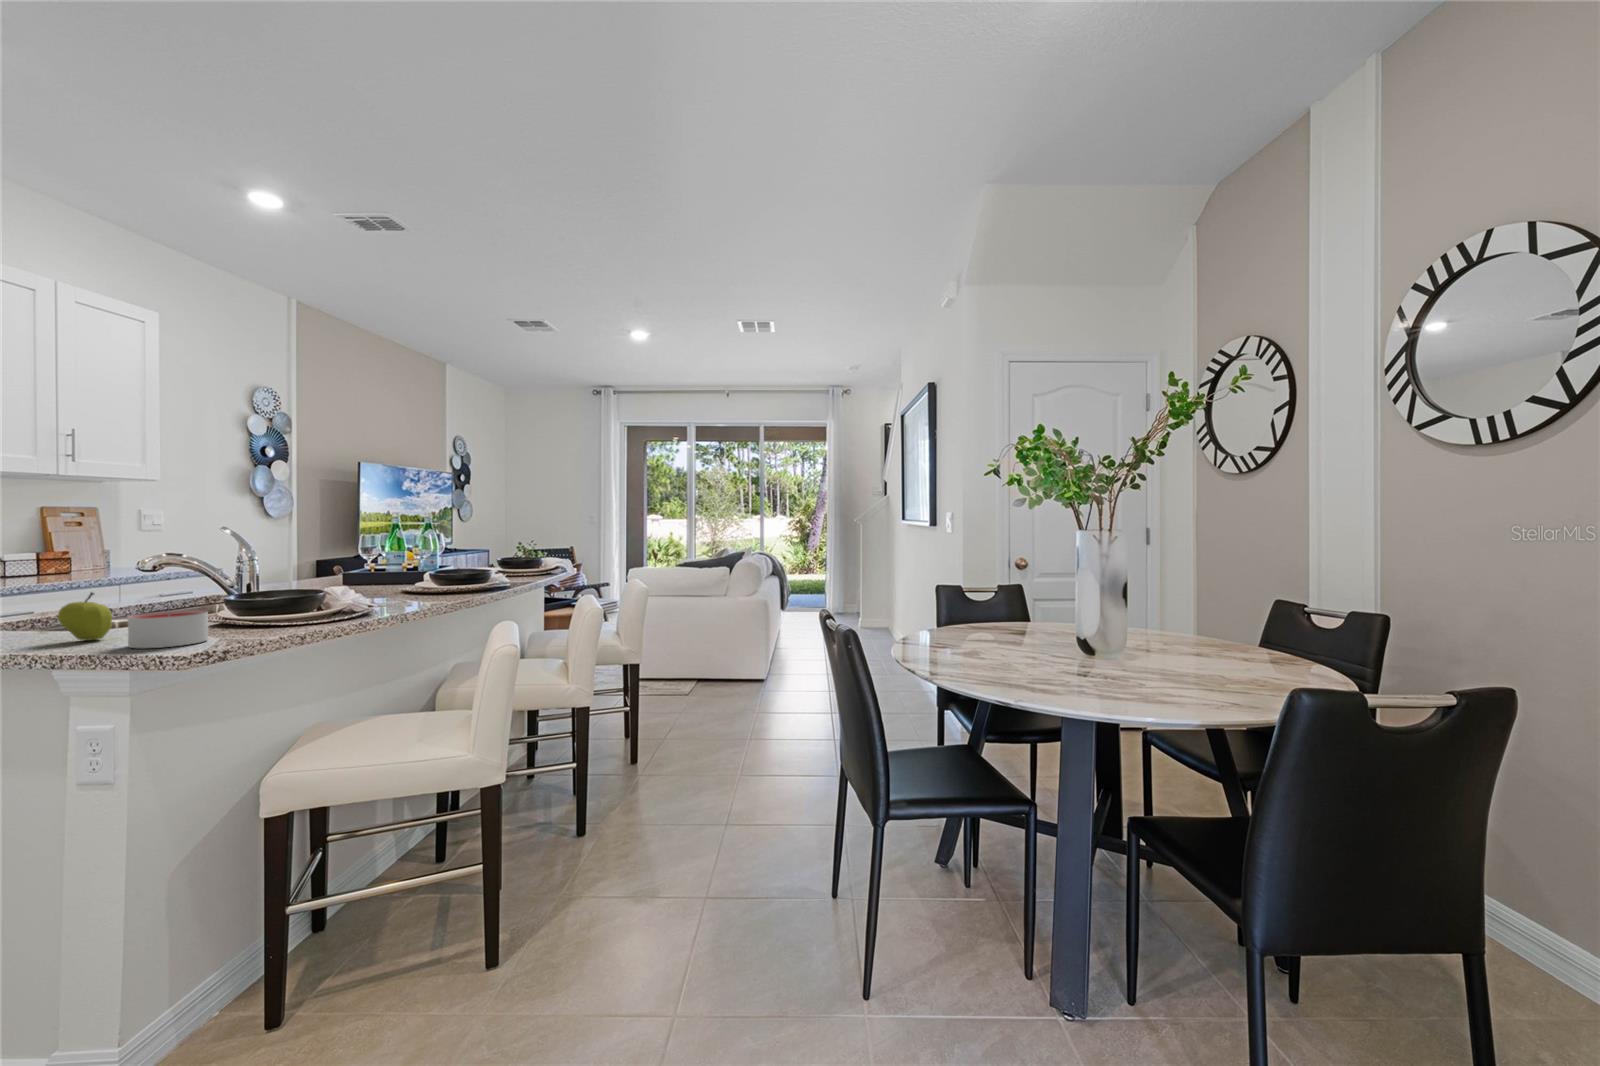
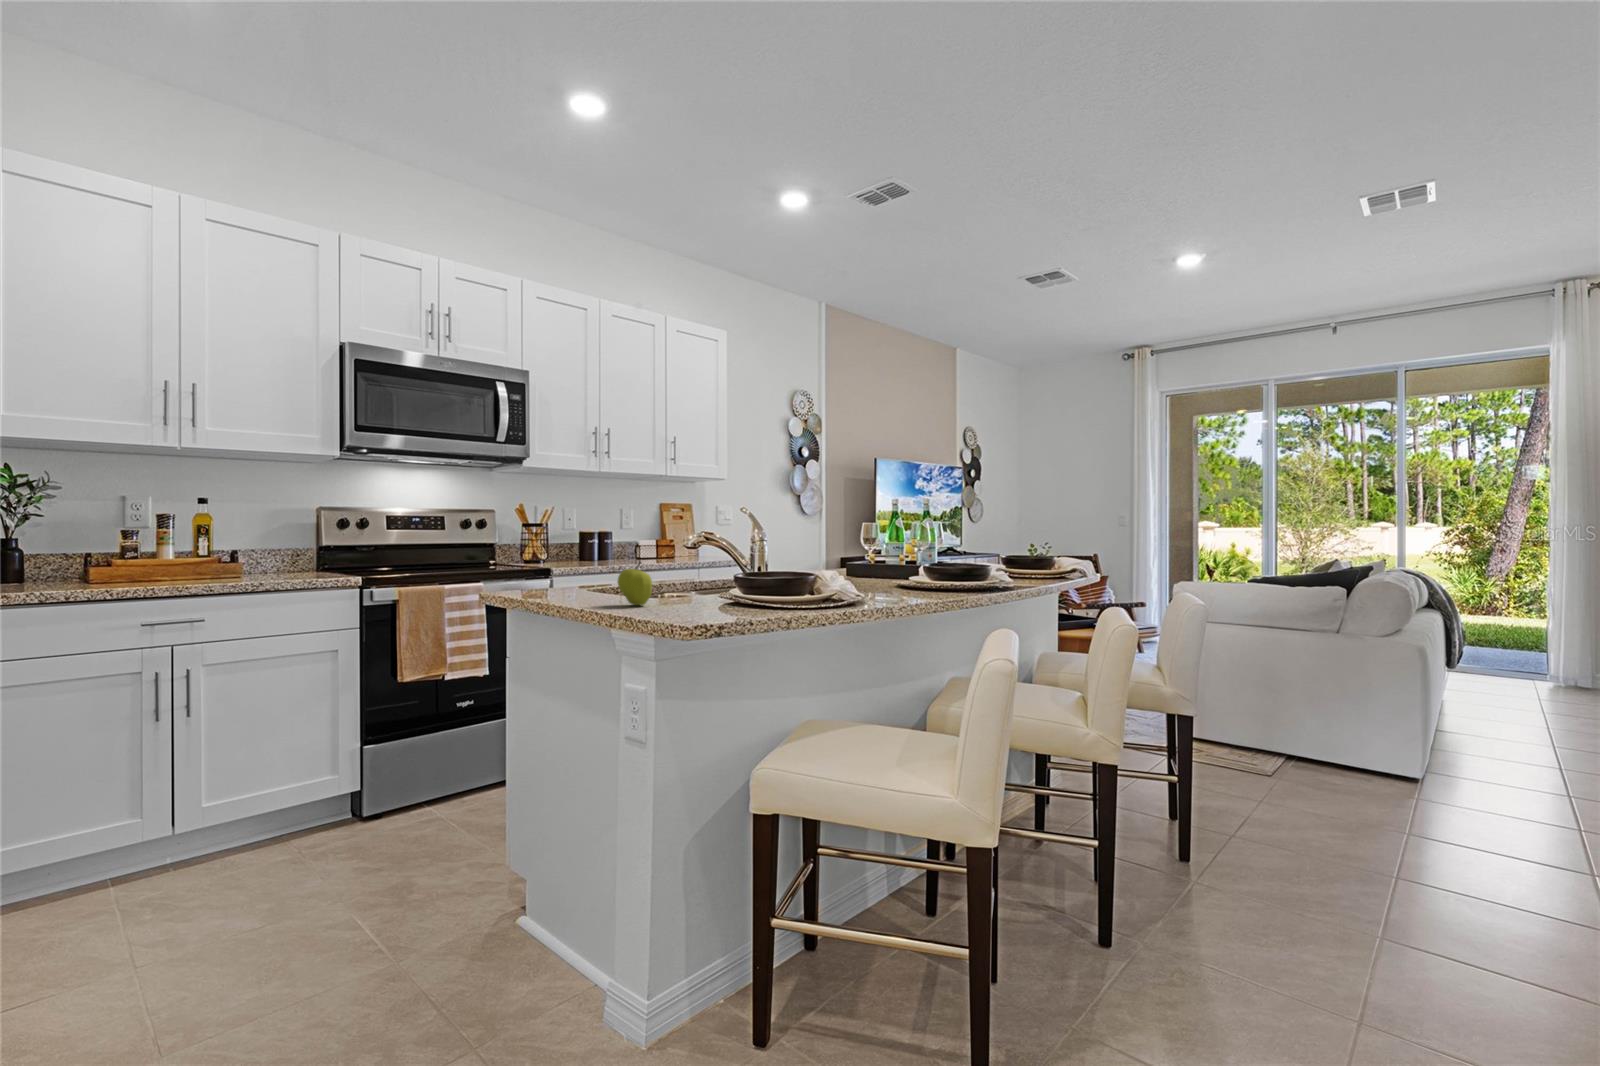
candle: present [128,610,208,648] -> none [655,582,714,617]

